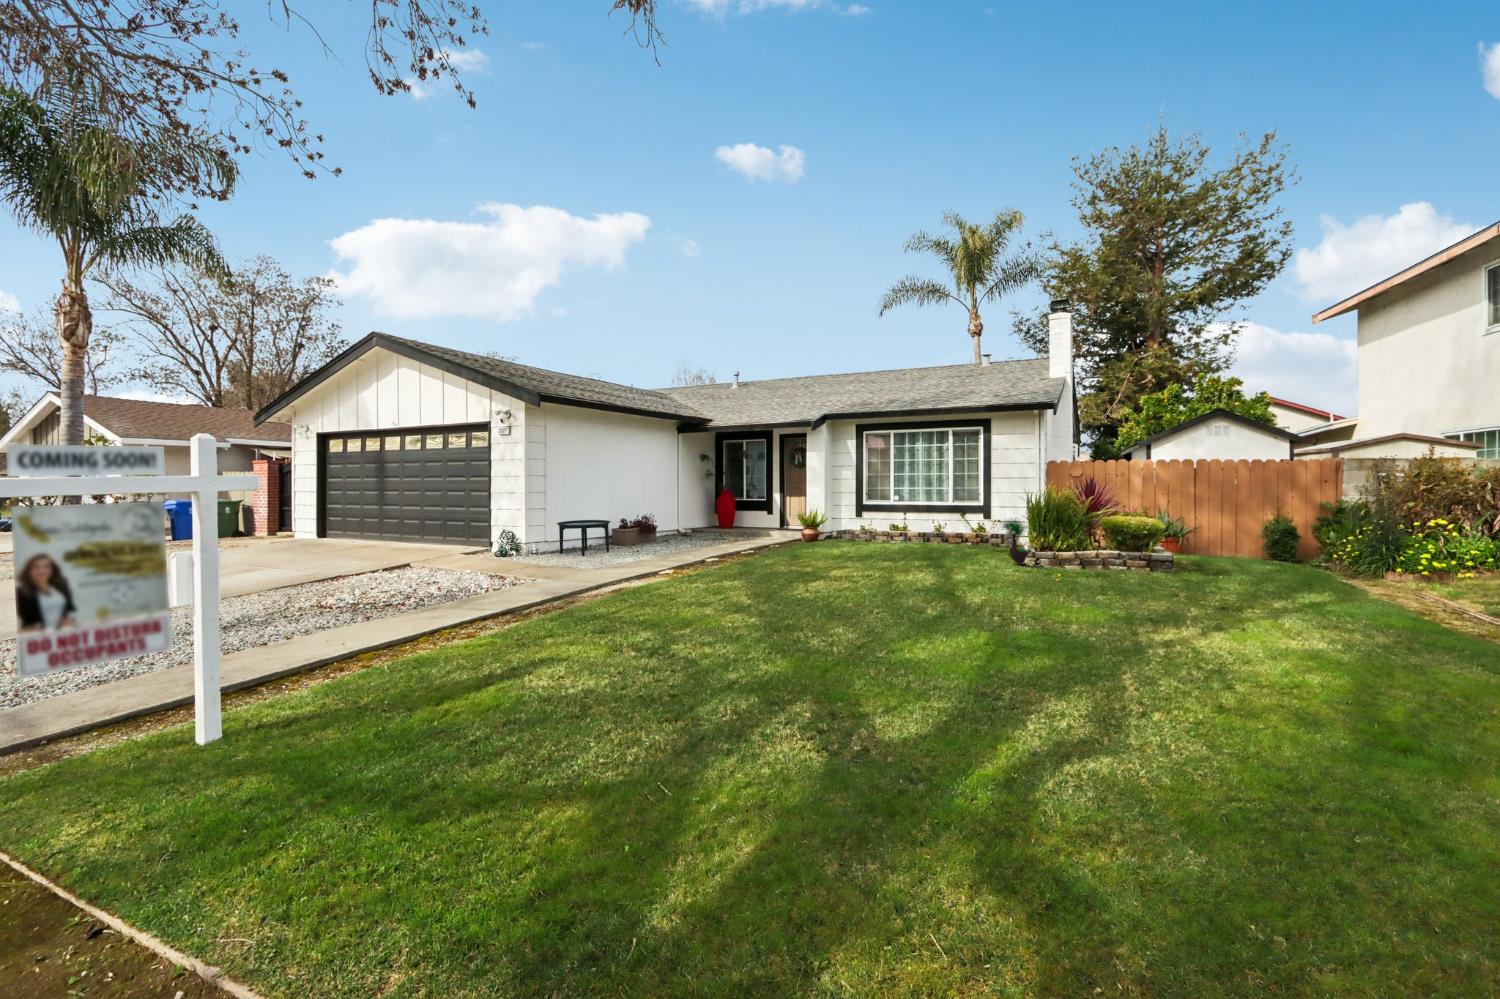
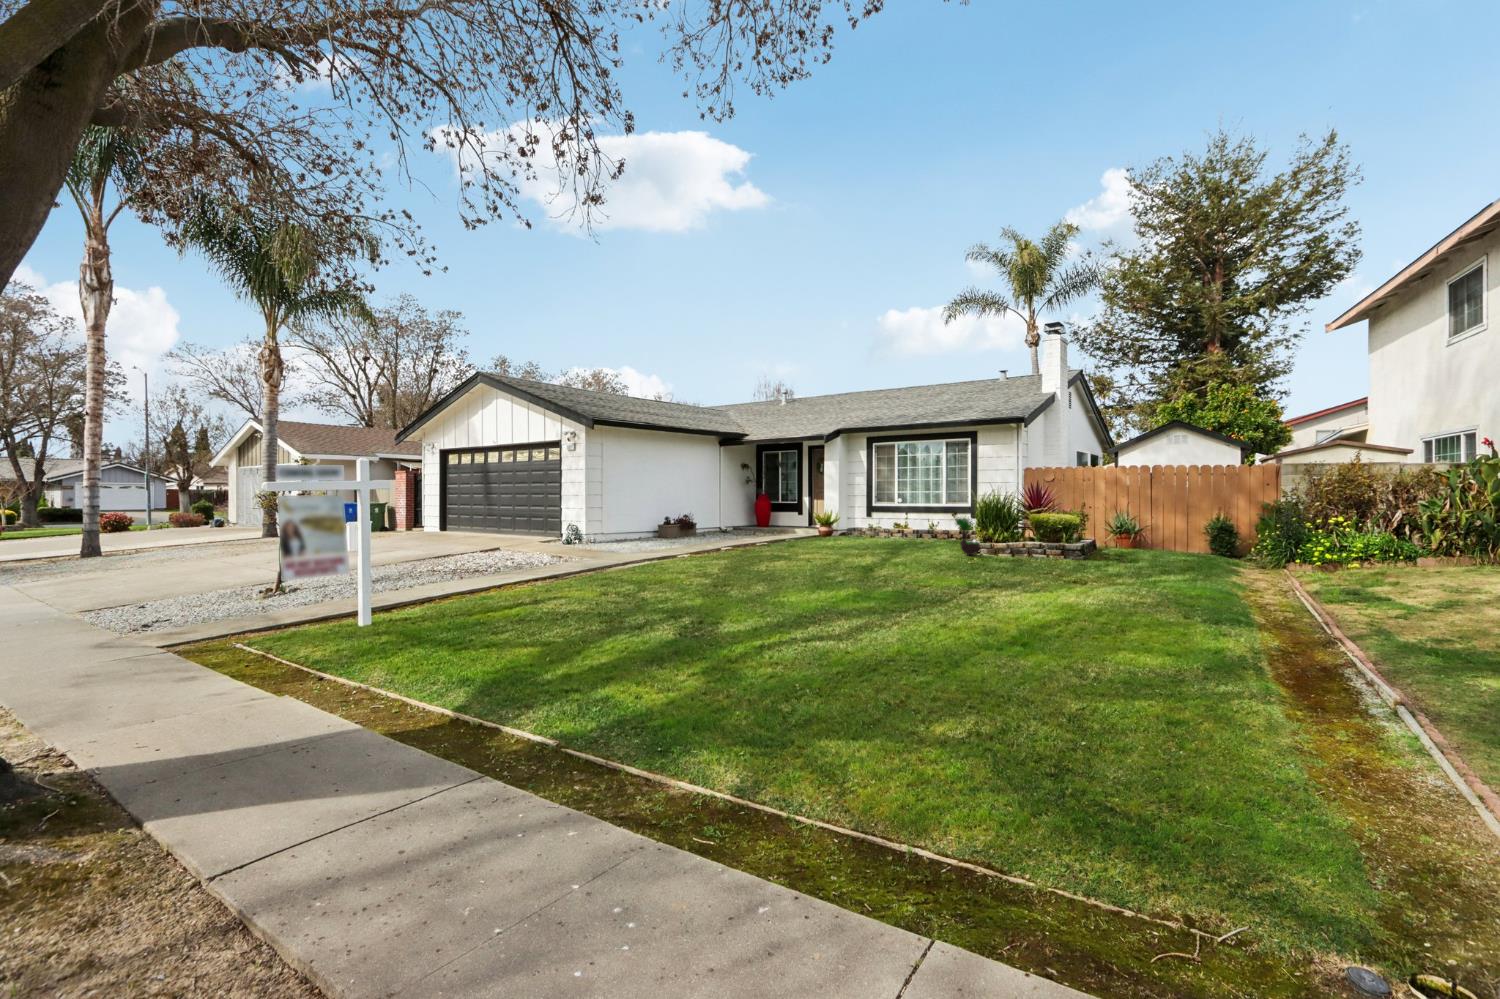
round table: present [557,520,611,556] -> none [609,517,651,545]

